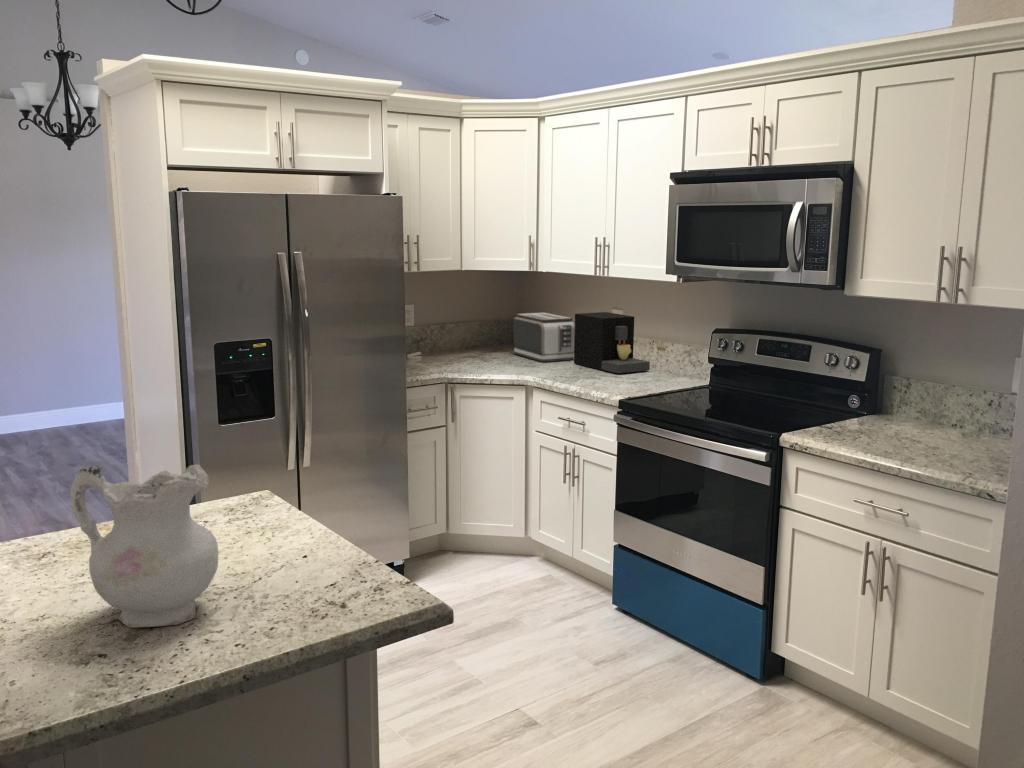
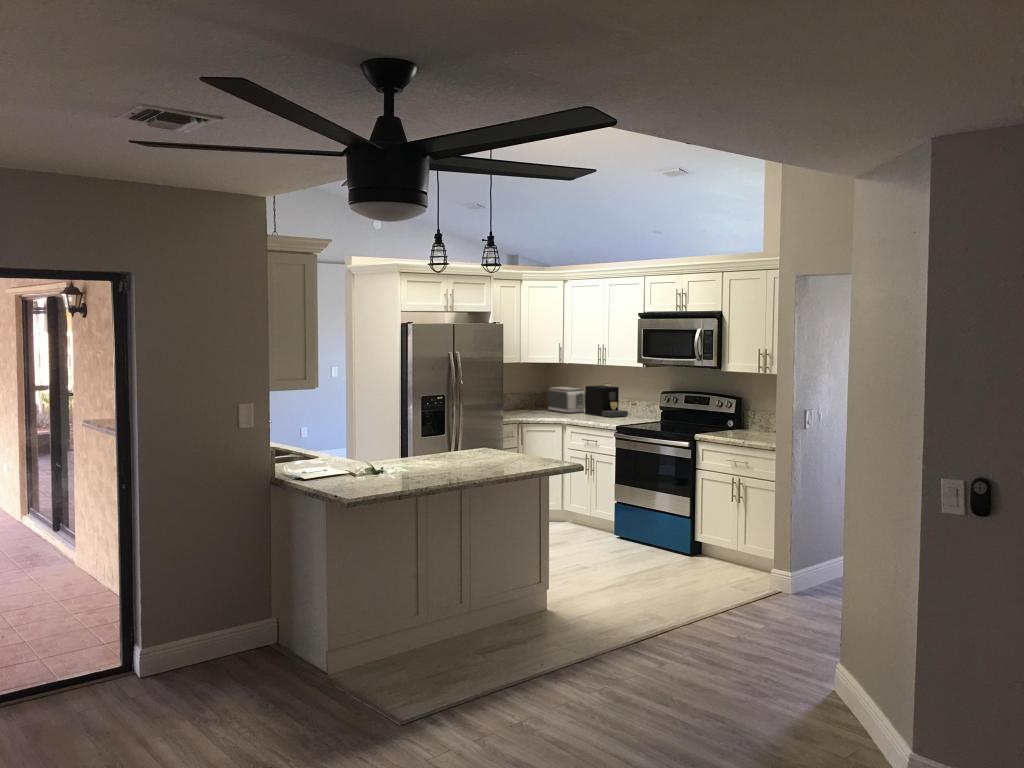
ceramic pitcher: present [70,465,218,628] -> none [480,415,522,463]

